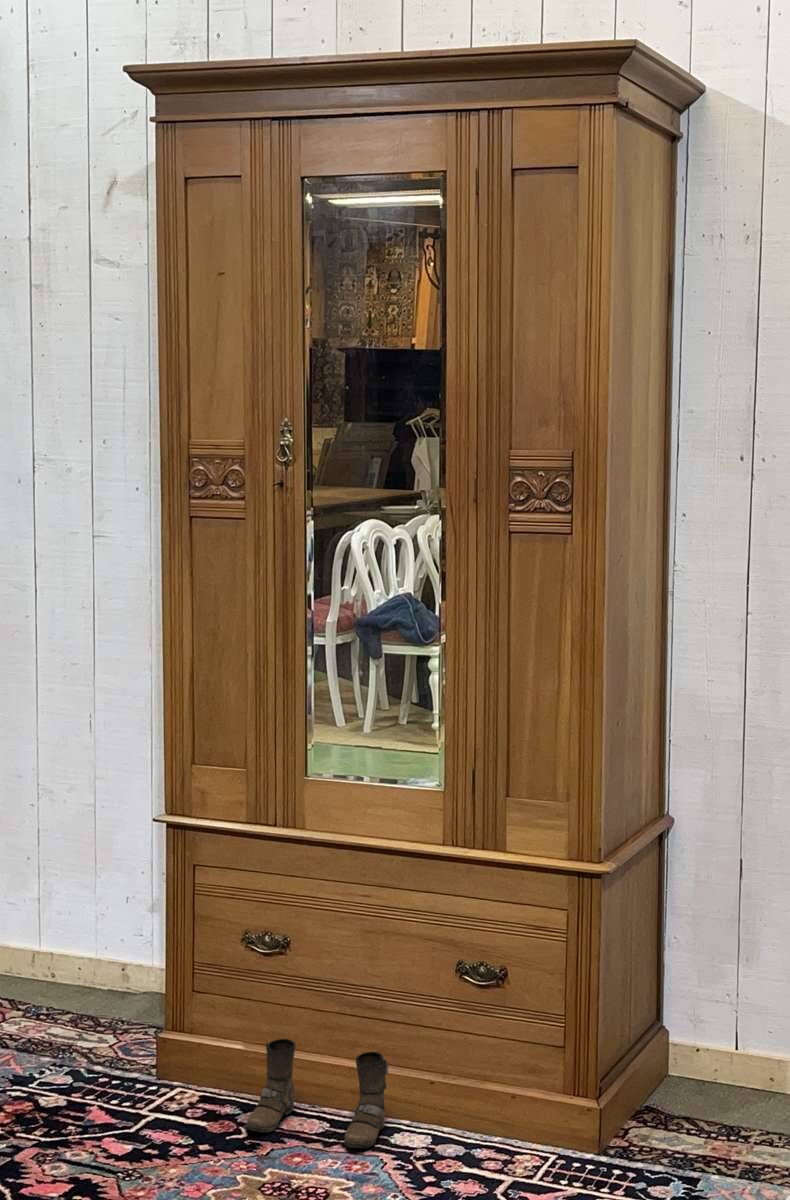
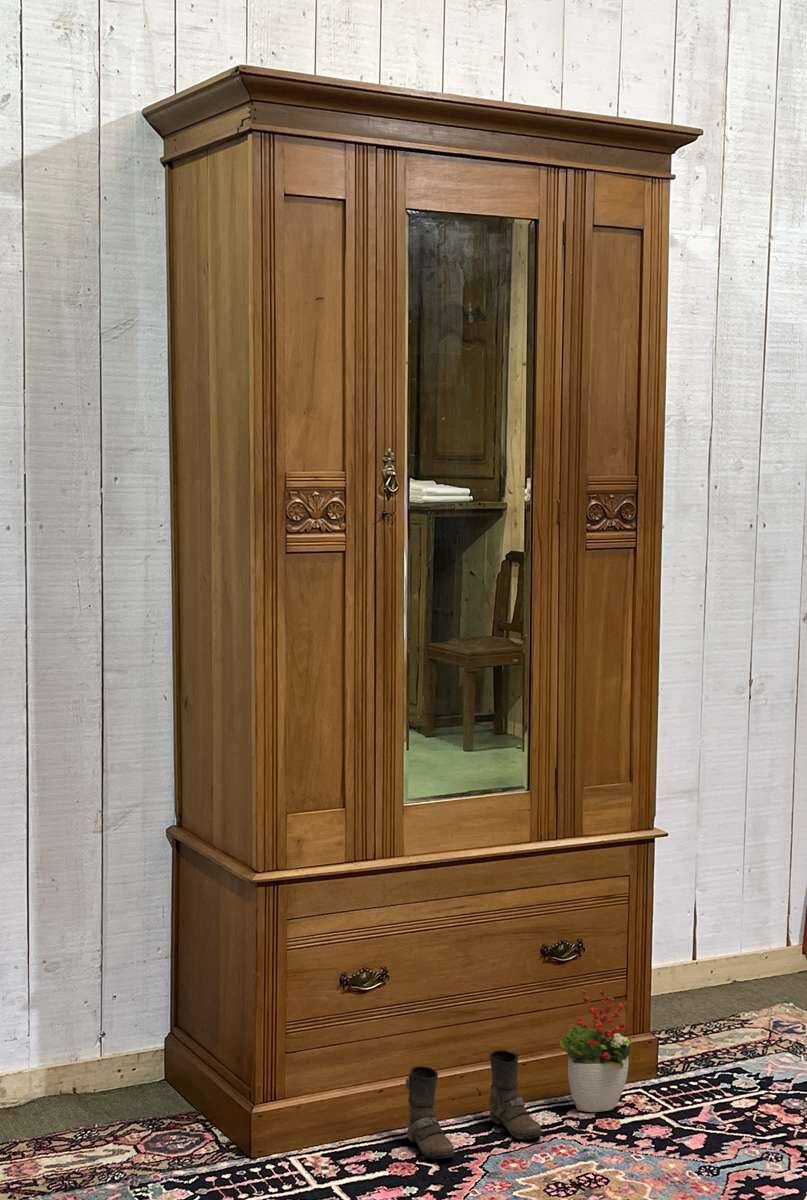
decorative plant: none [432,1017,505,1158] -> present [560,990,631,1112]

